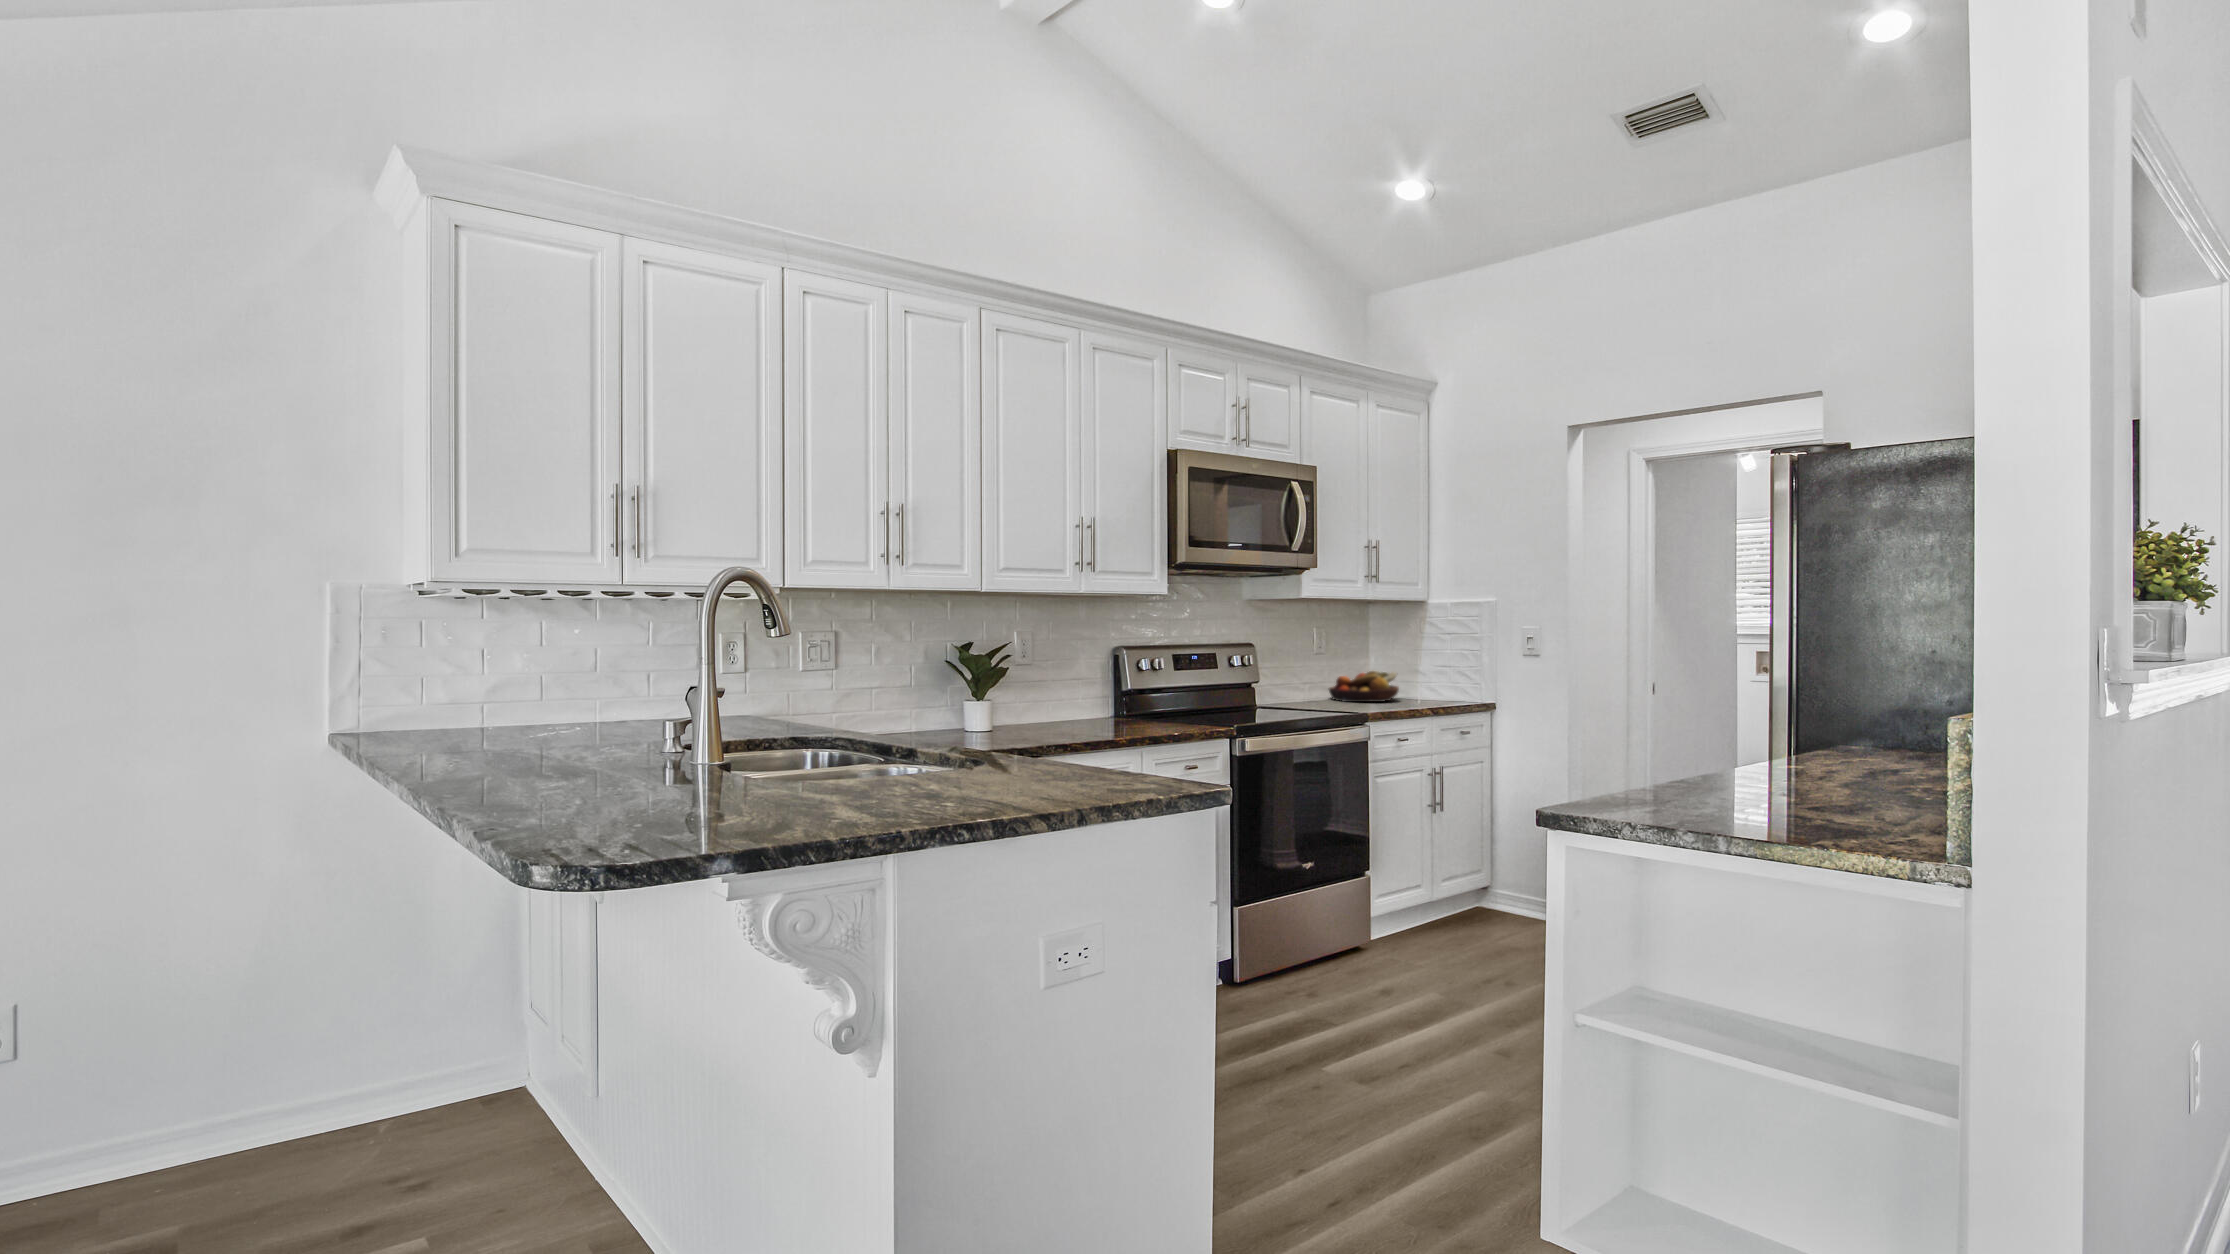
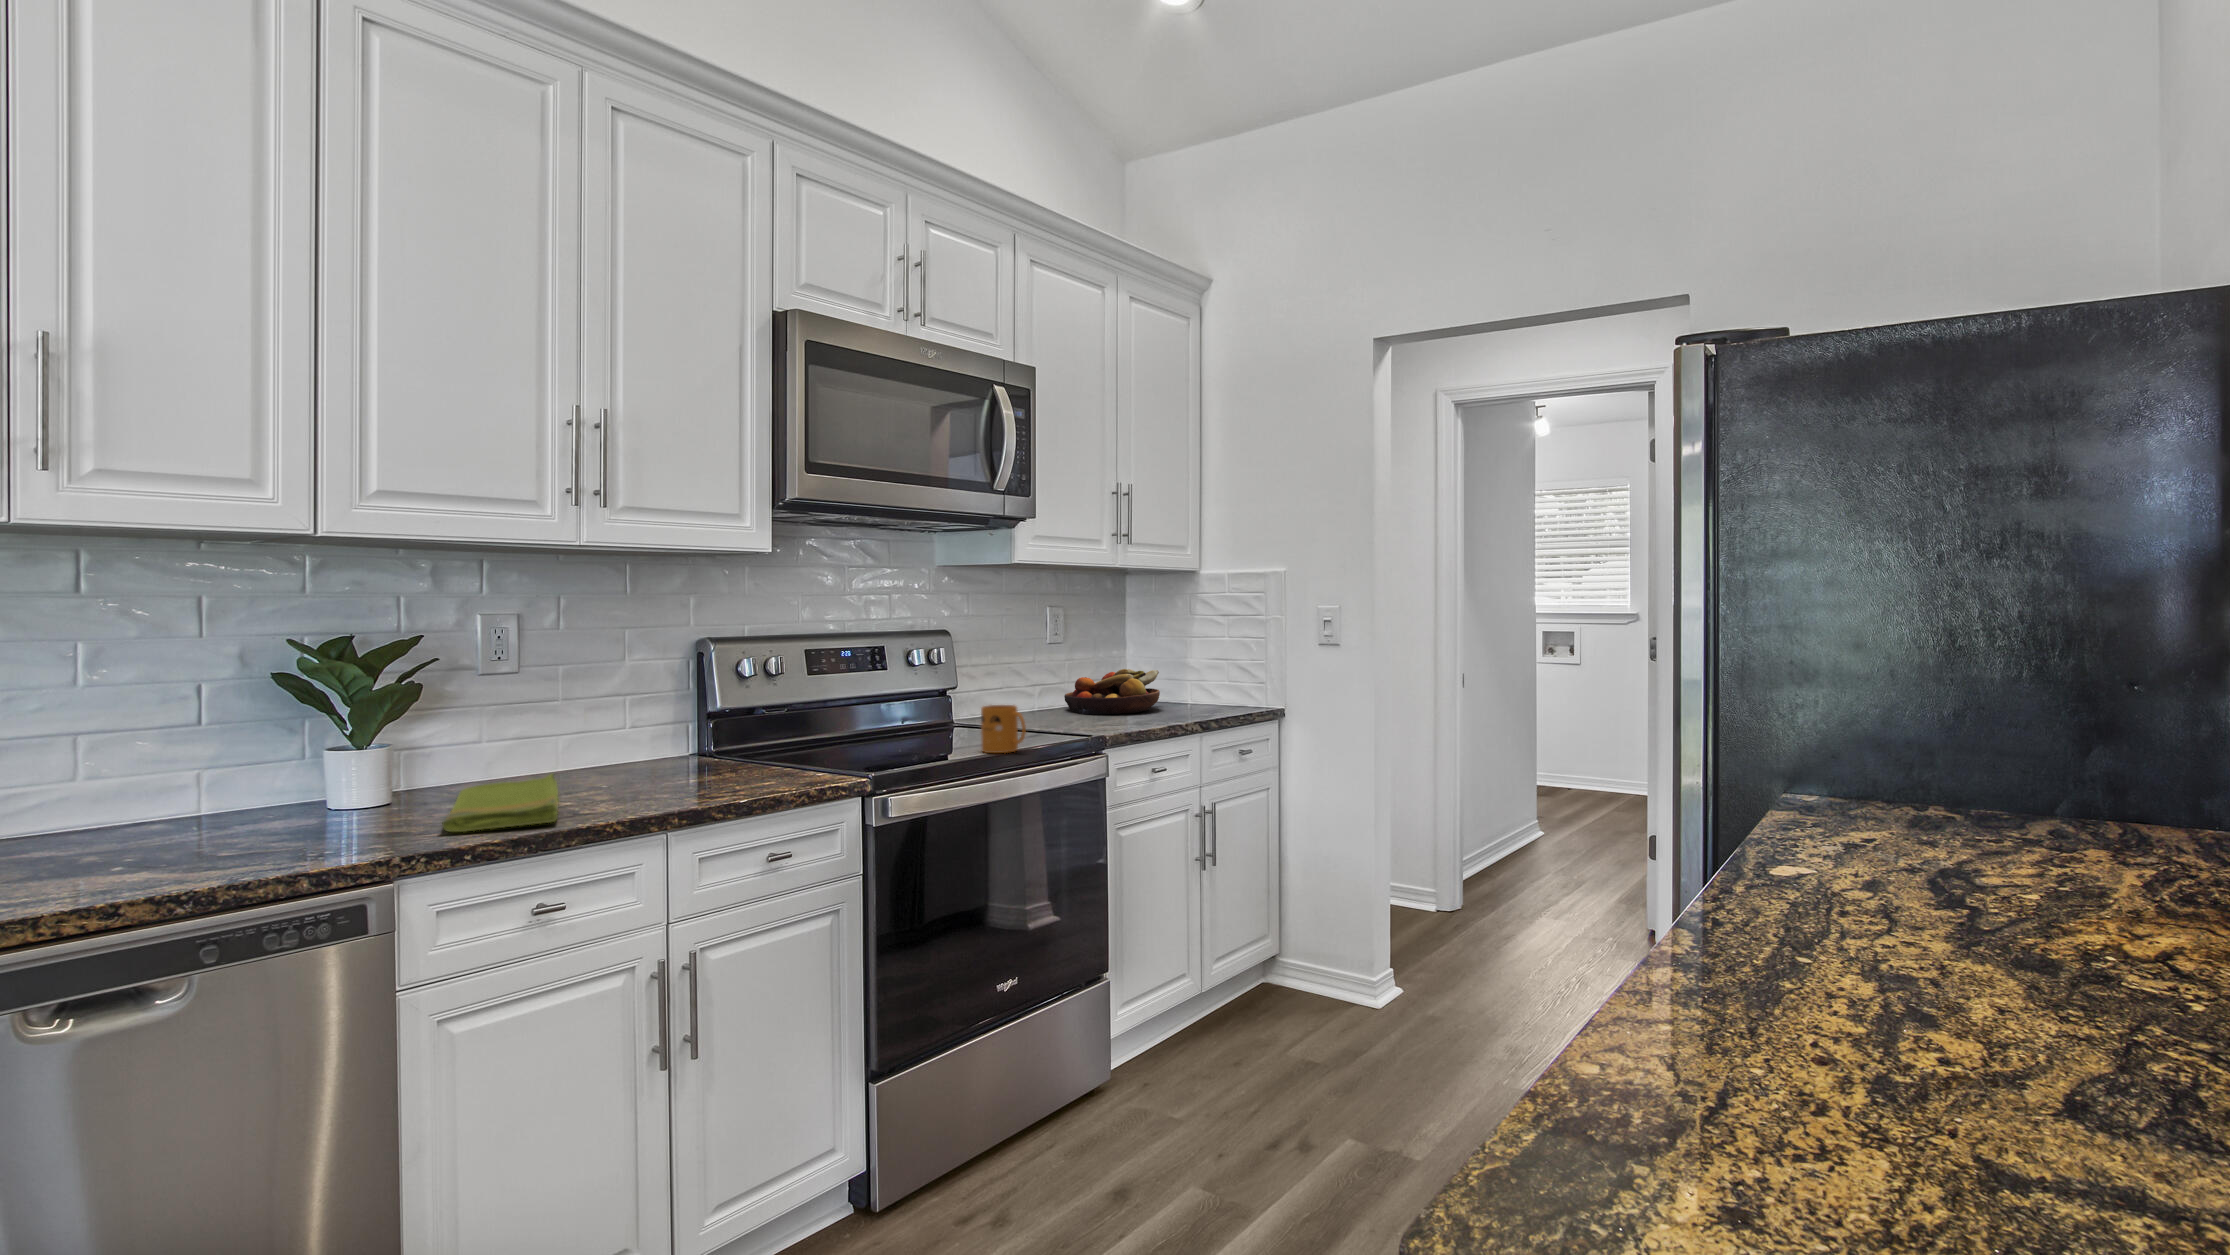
mug: none [1289,690,1319,720] -> present [981,705,1026,753]
dish towel: none [1023,717,1094,740] -> present [442,774,558,832]

